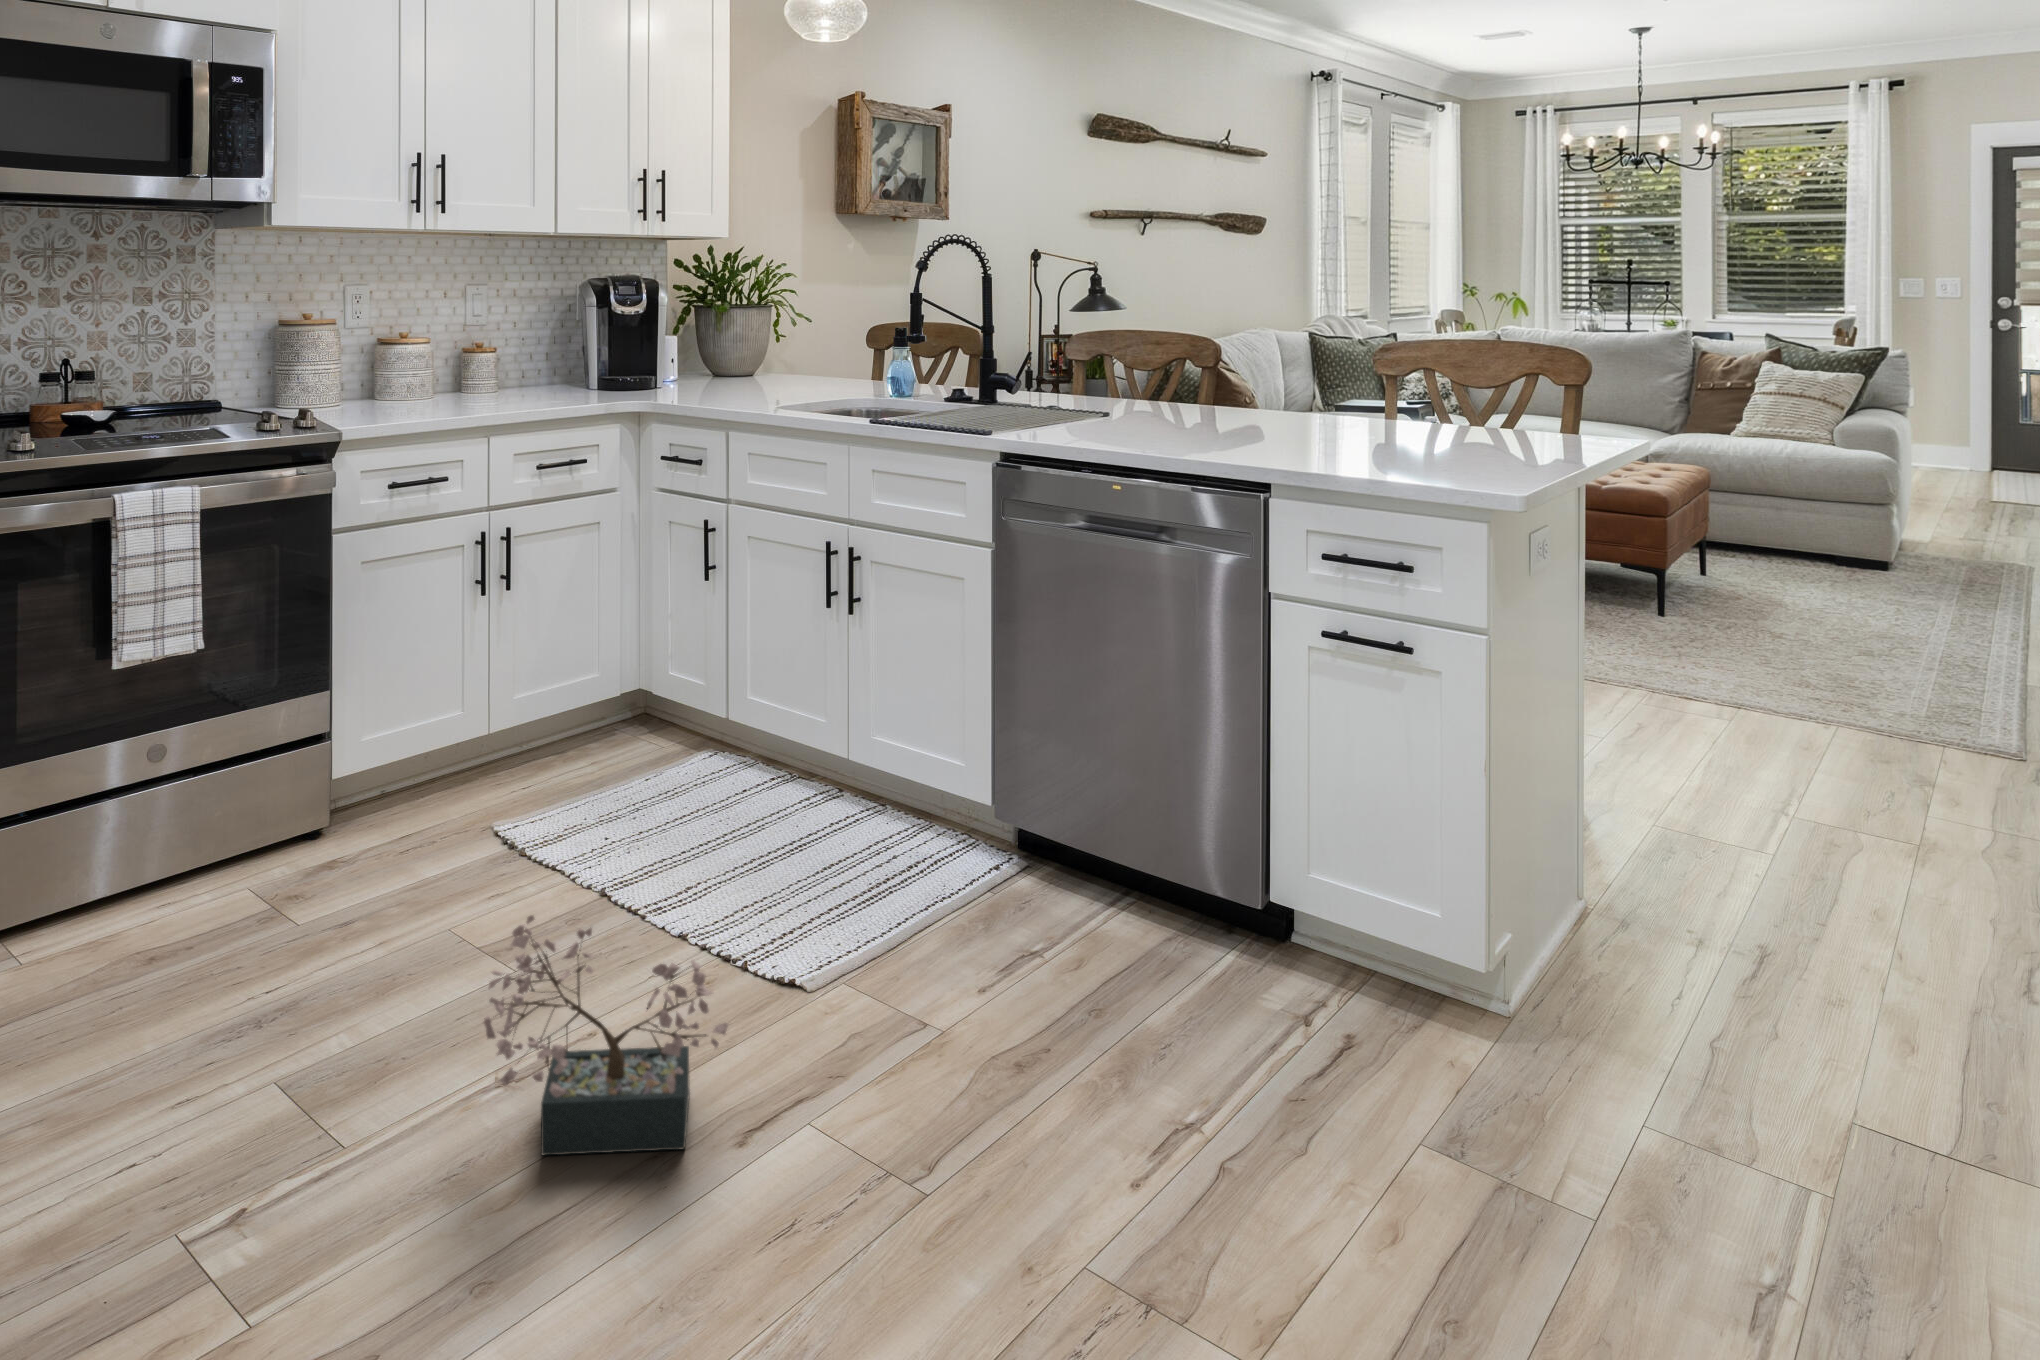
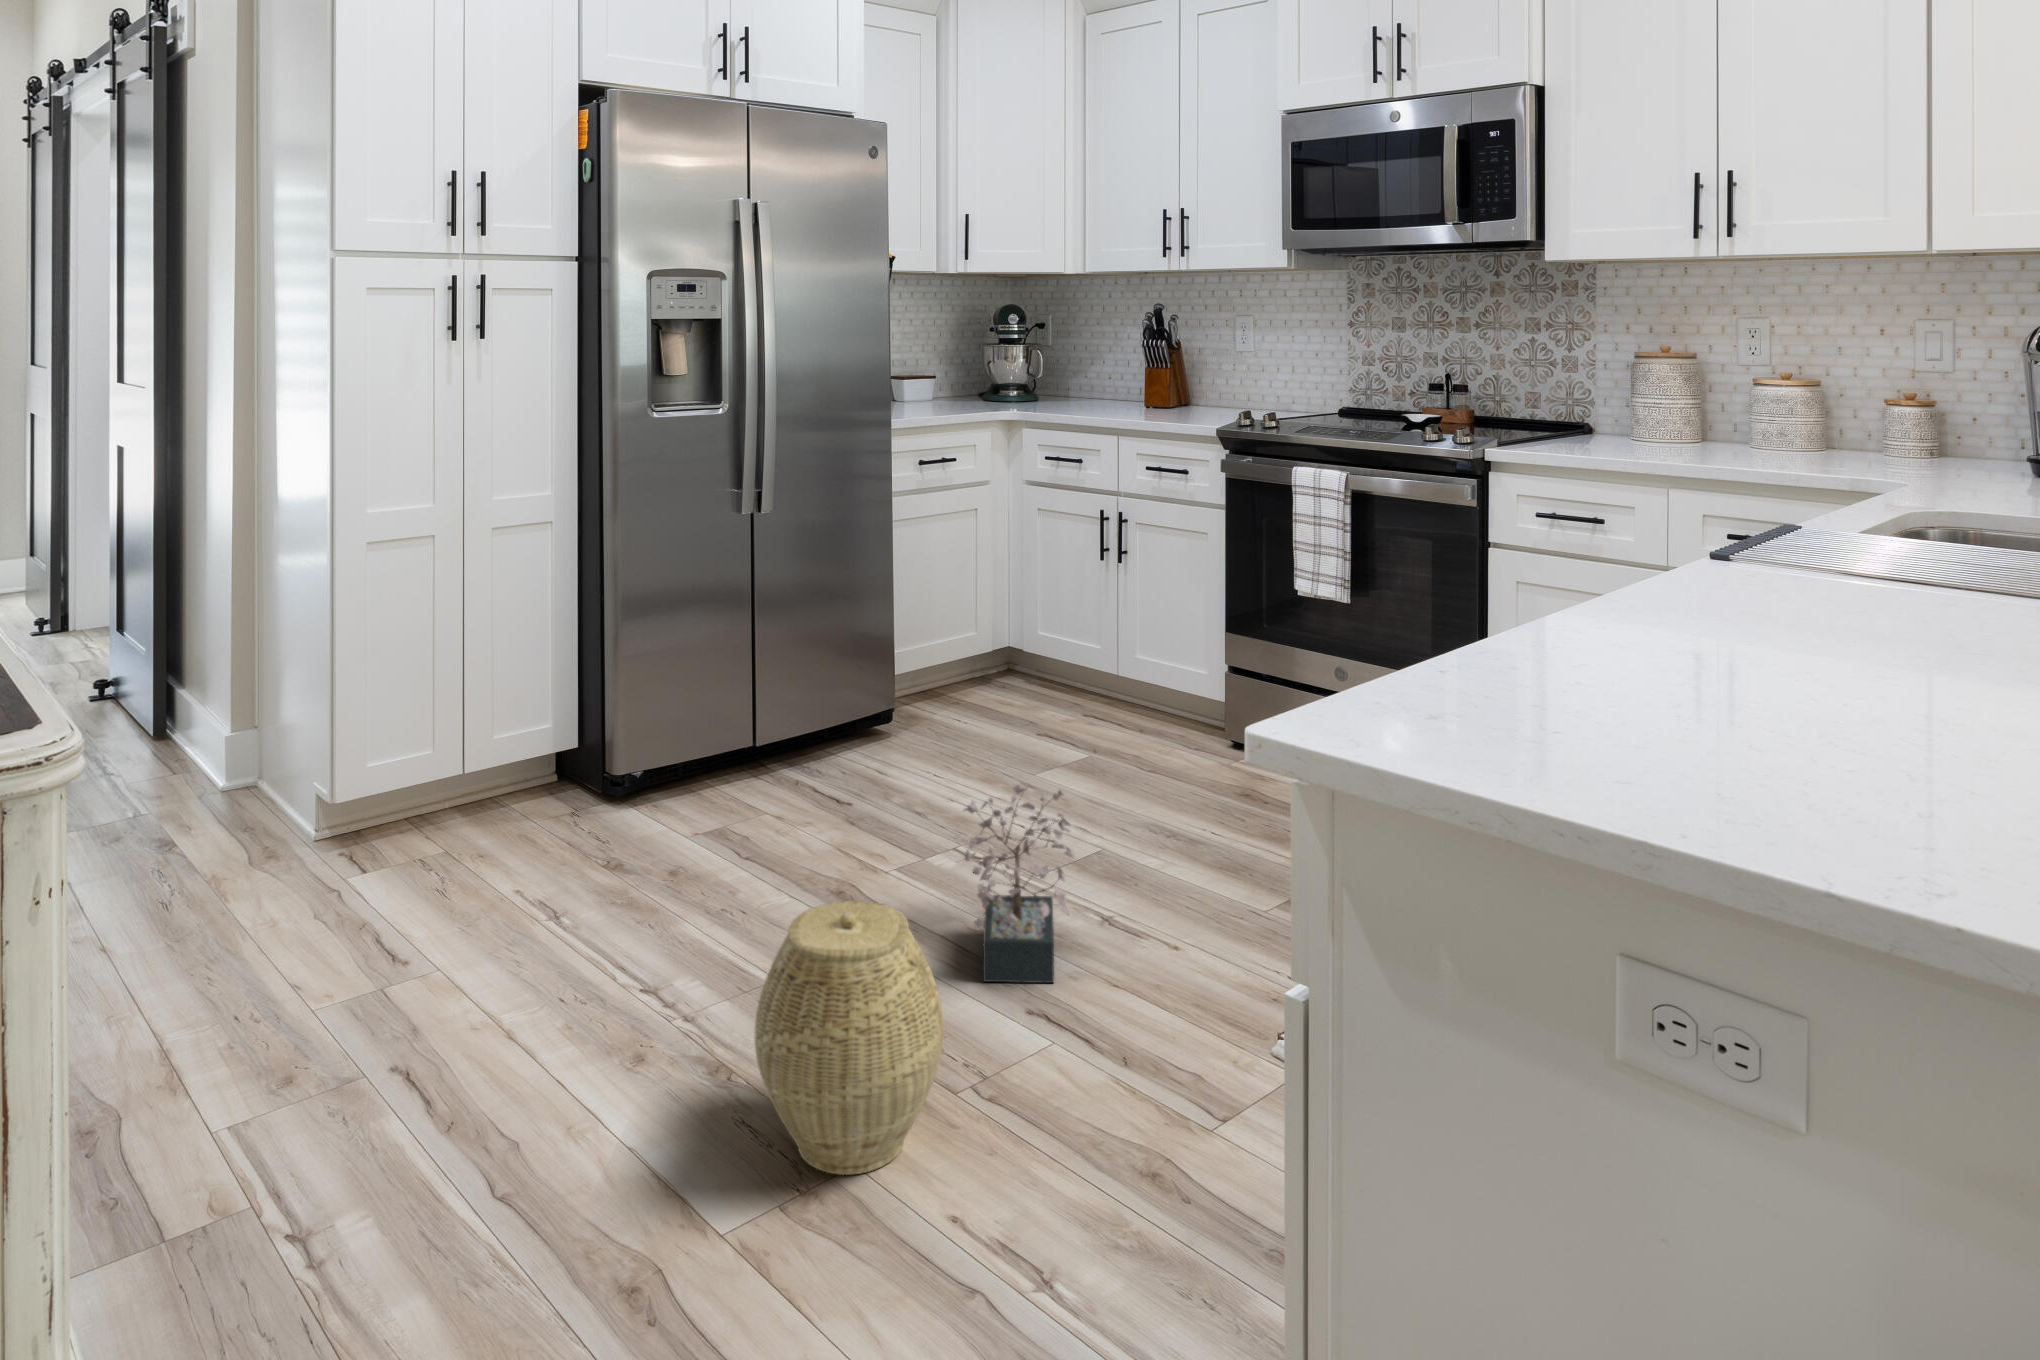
woven basket: none [951,945,1169,1263] -> present [754,901,944,1175]

